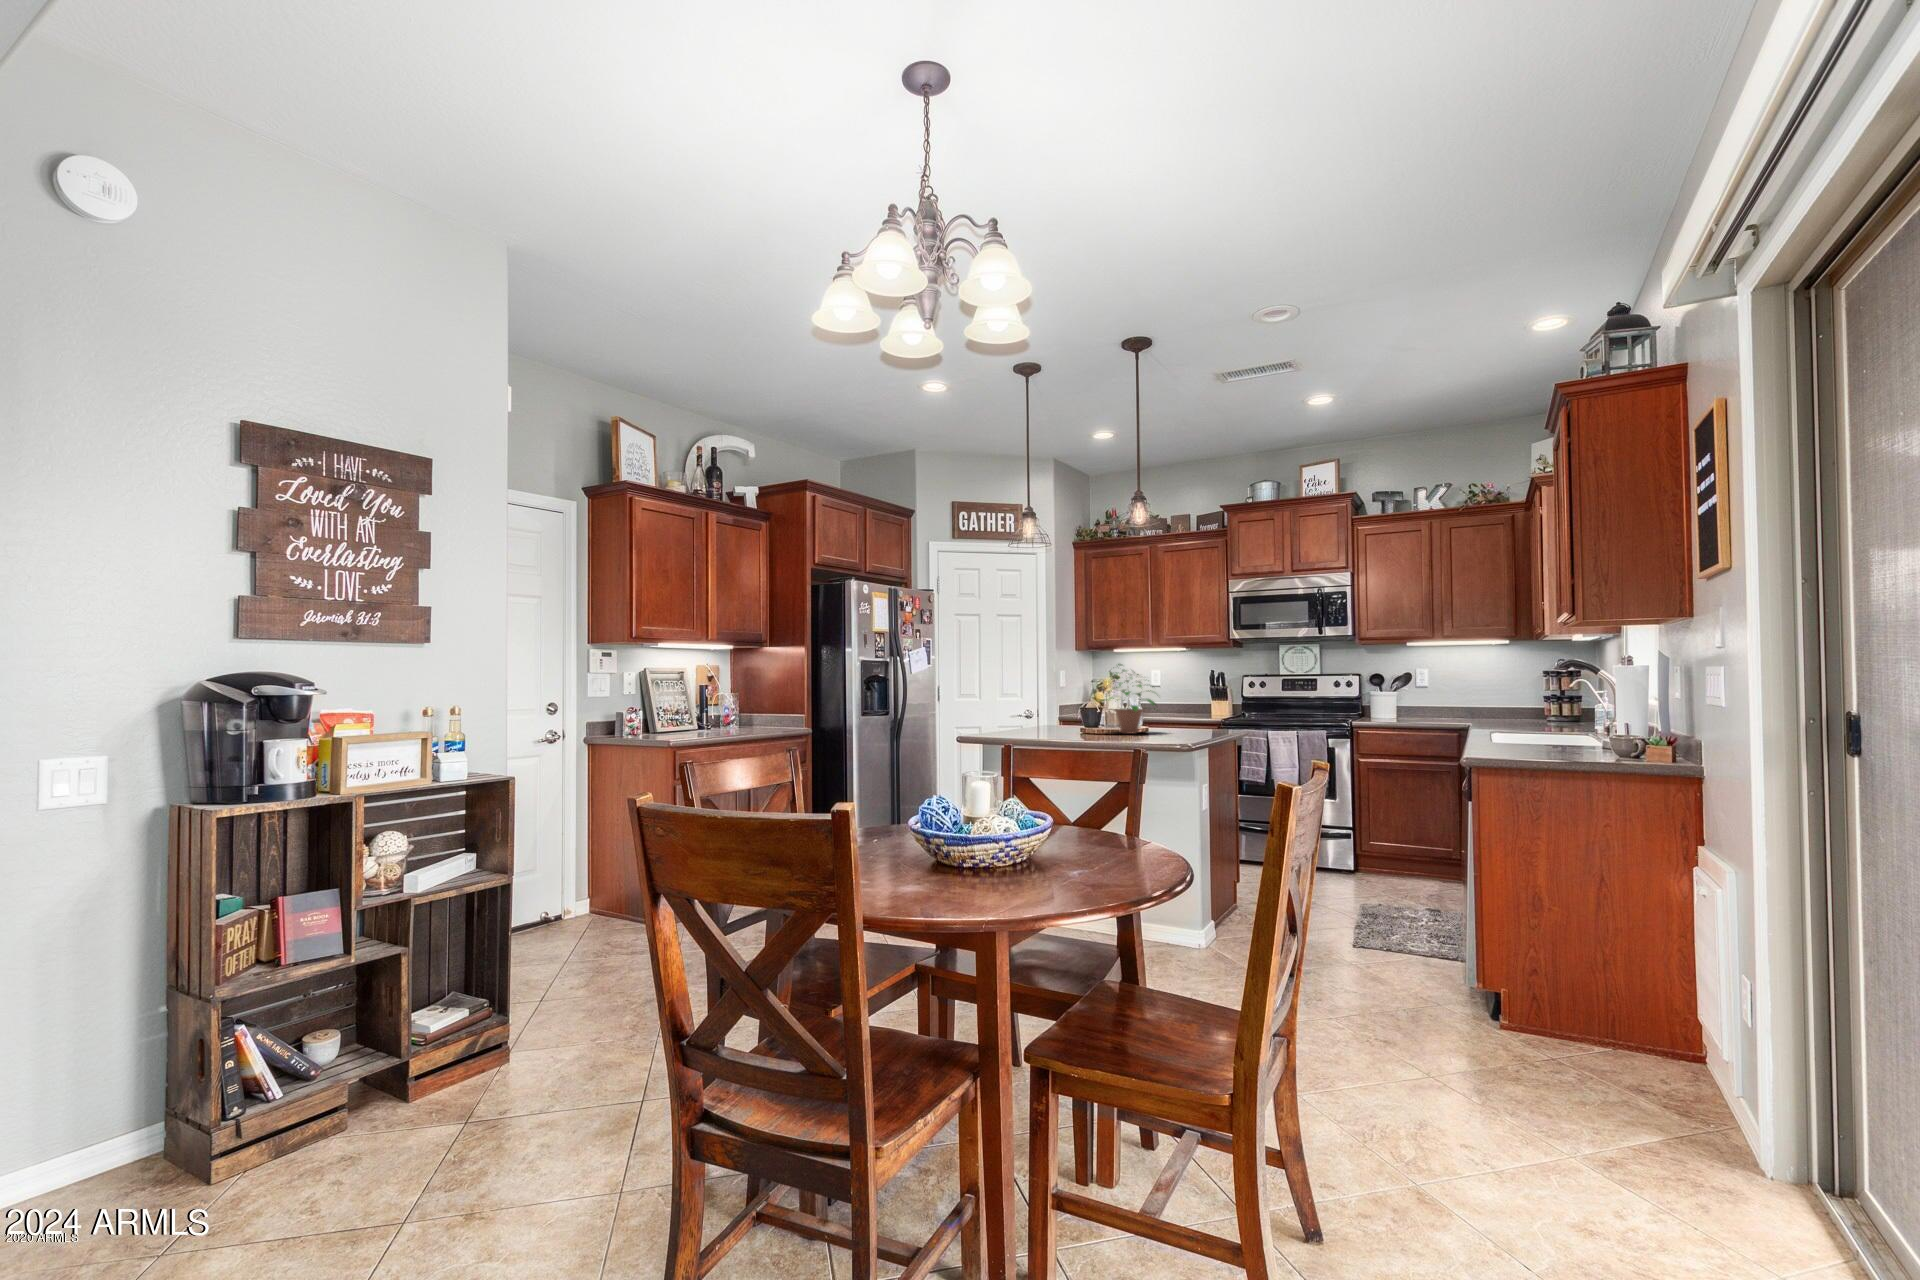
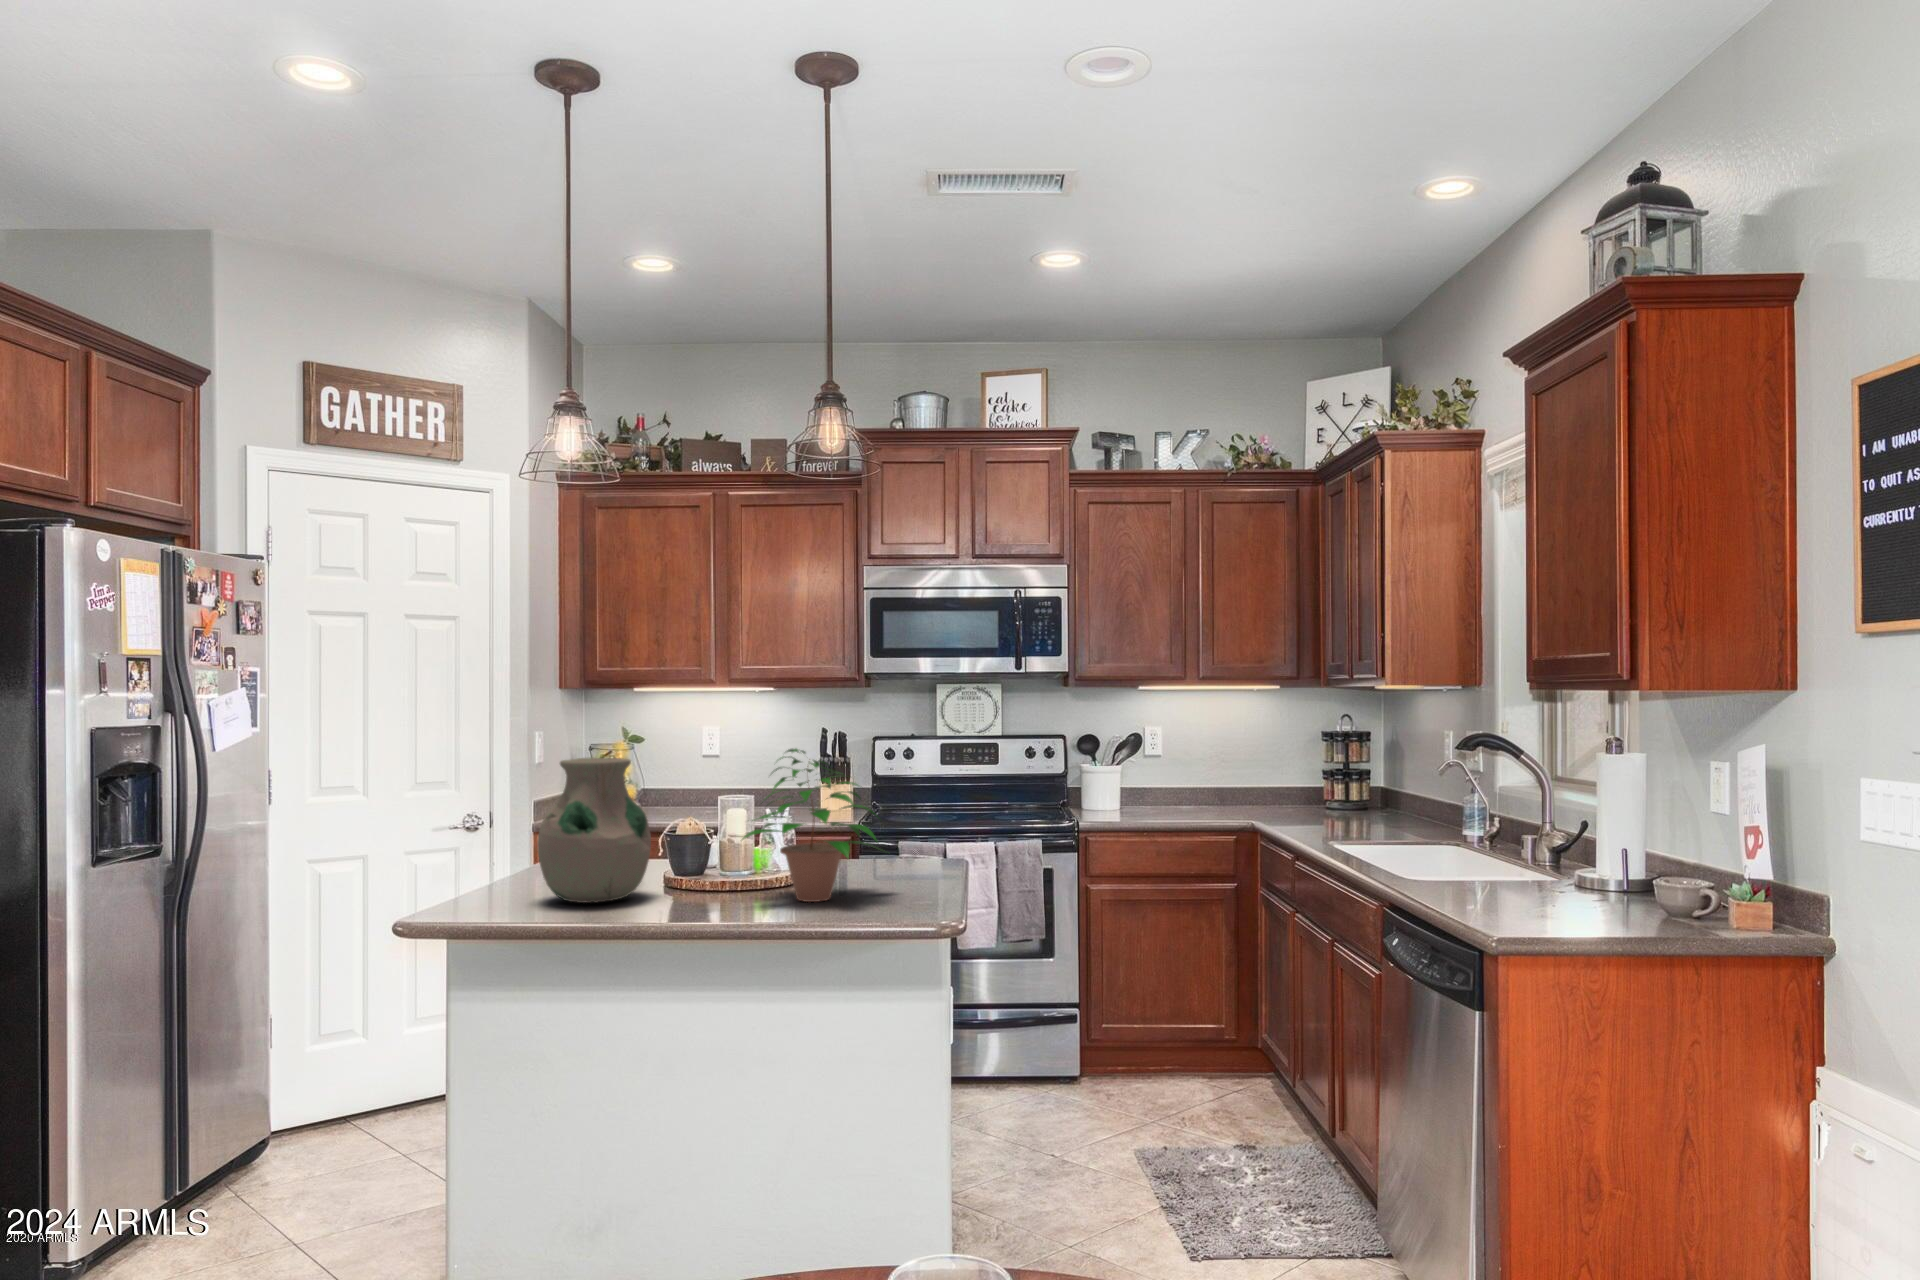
vase: none [1015,669,1063,730] -> present [537,757,651,903]

